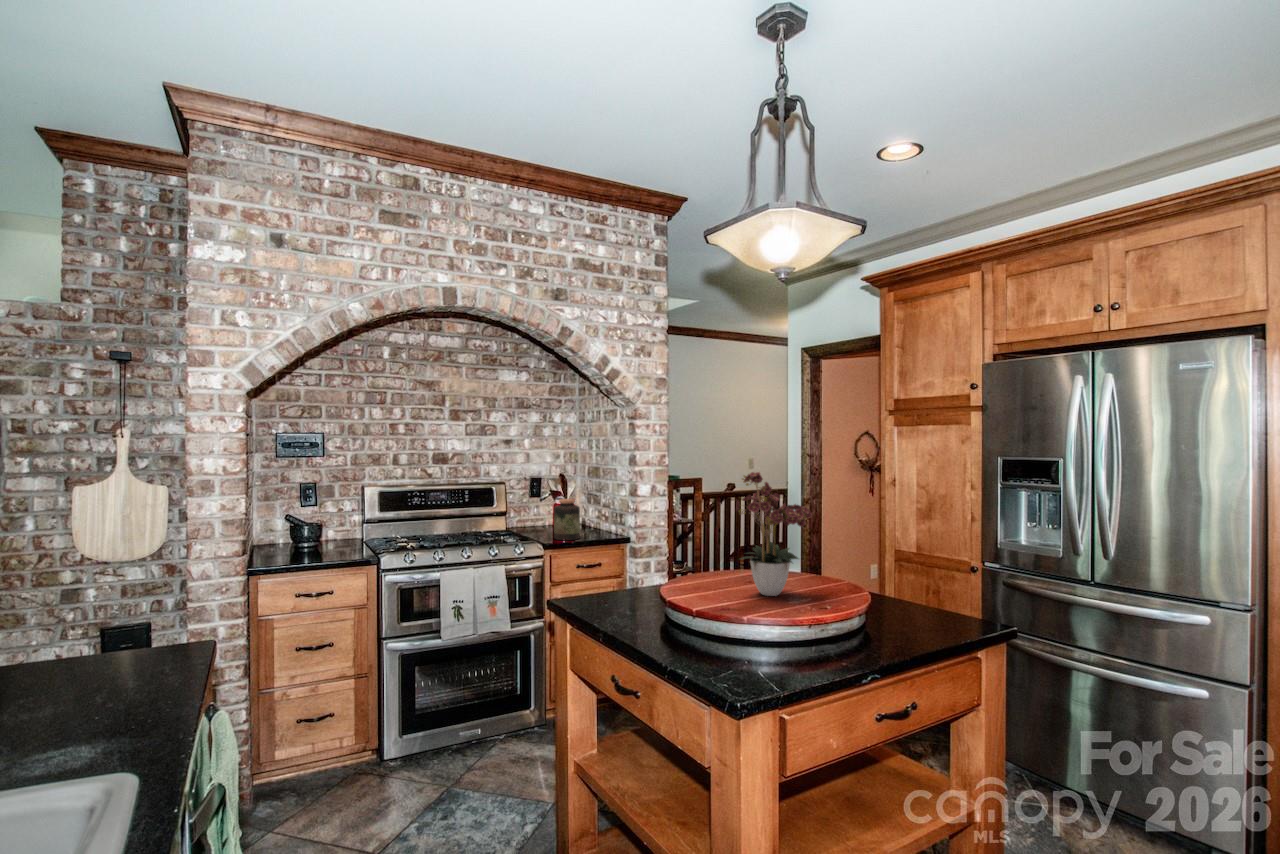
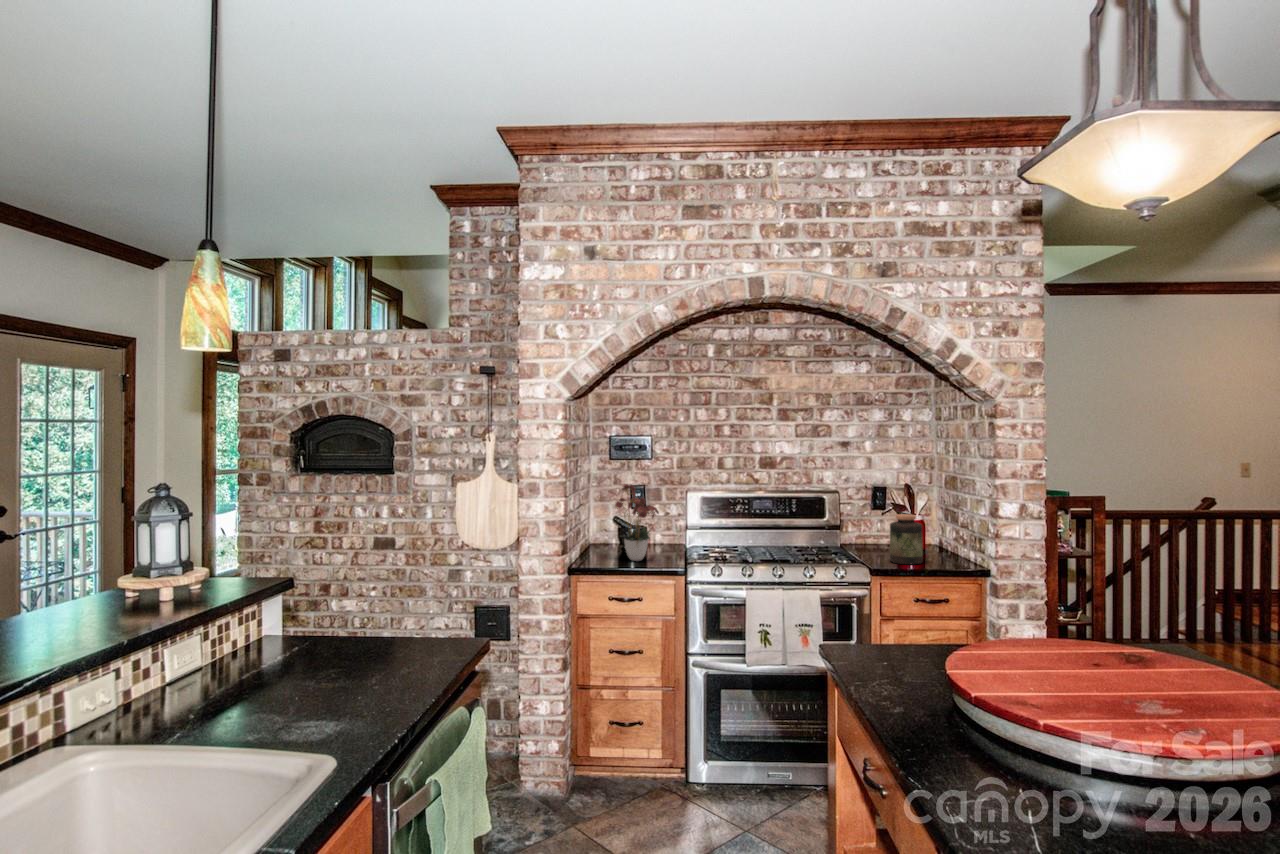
flower arrangement: present [736,472,812,596] -> present [615,484,659,561]

